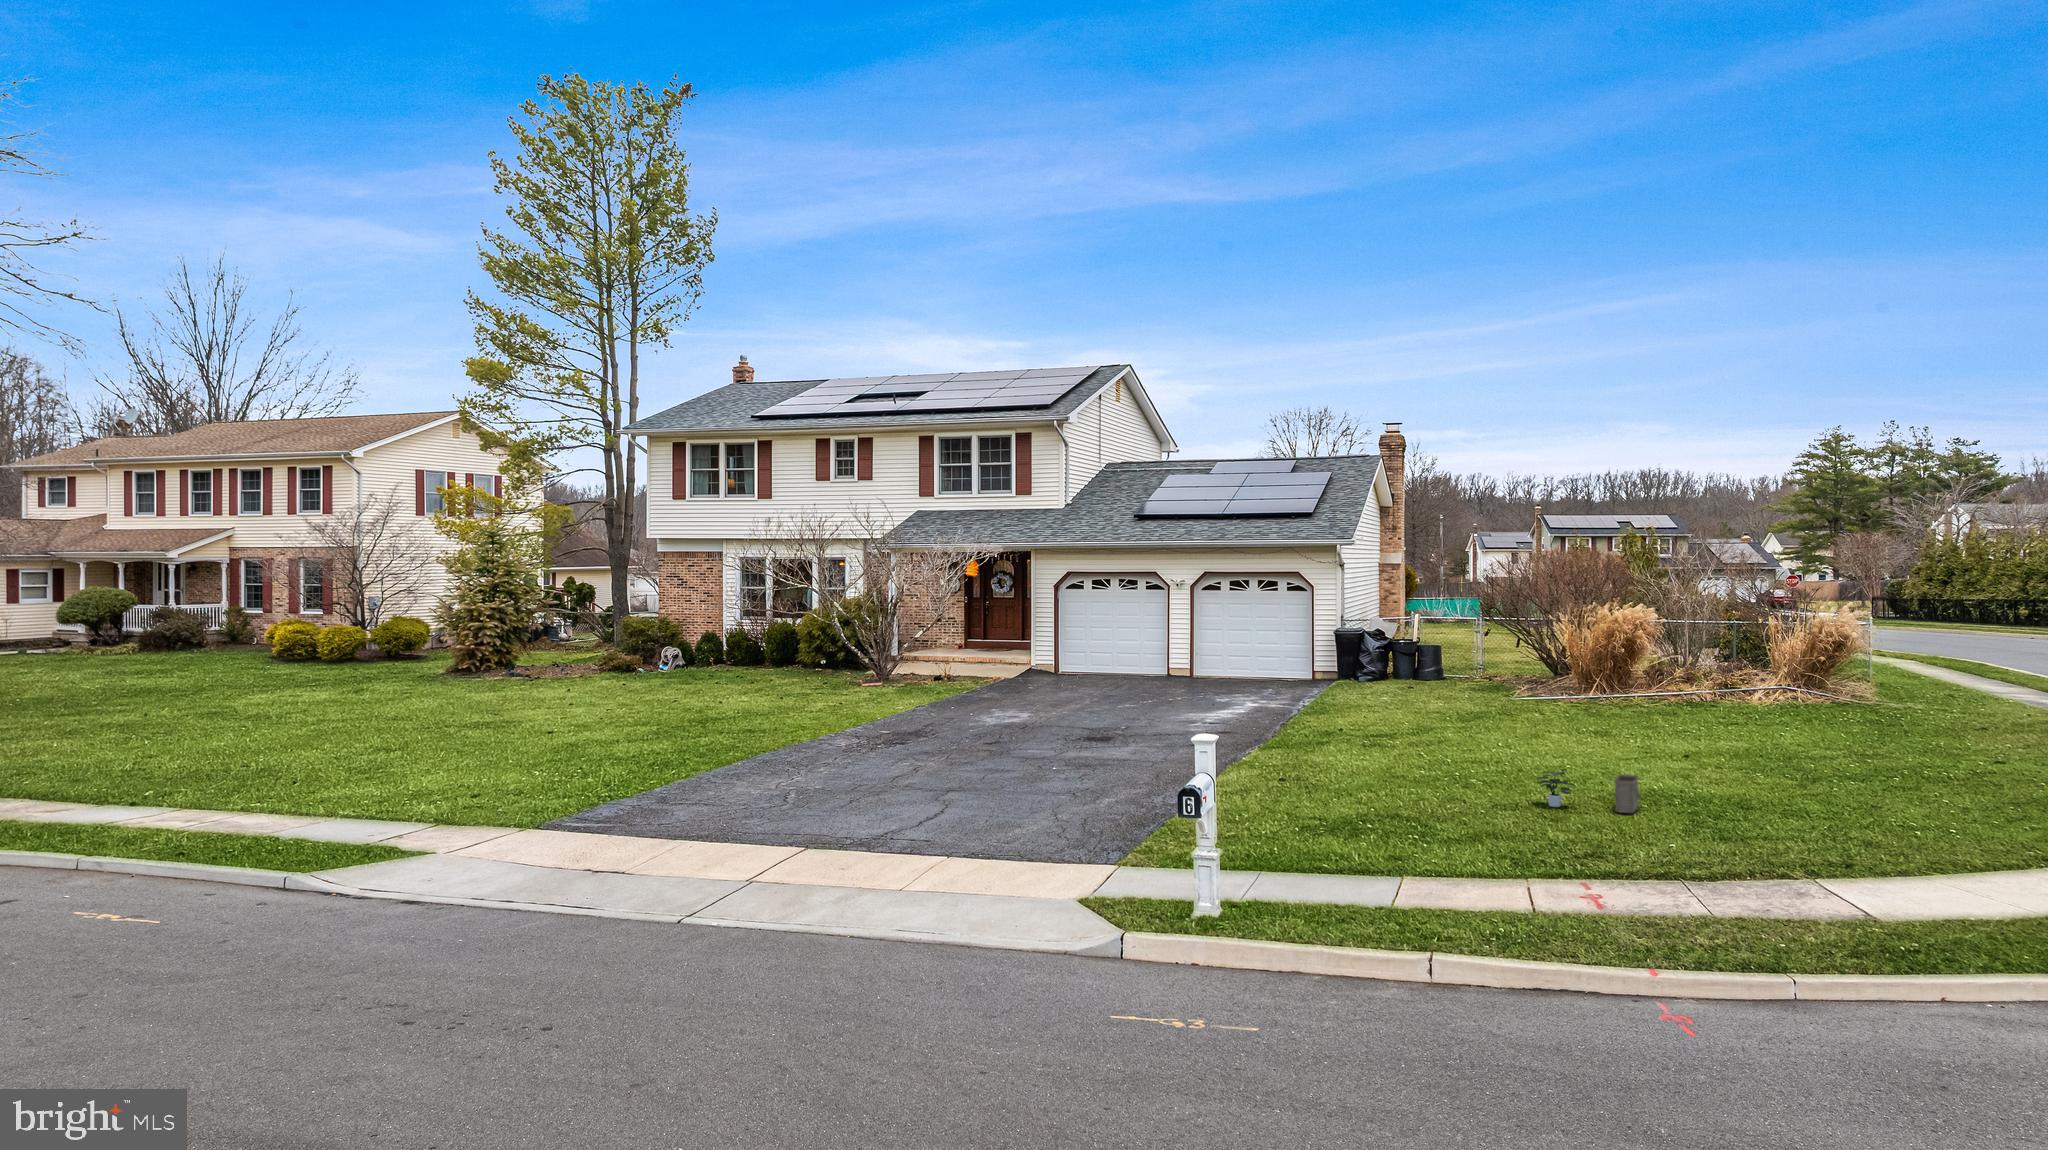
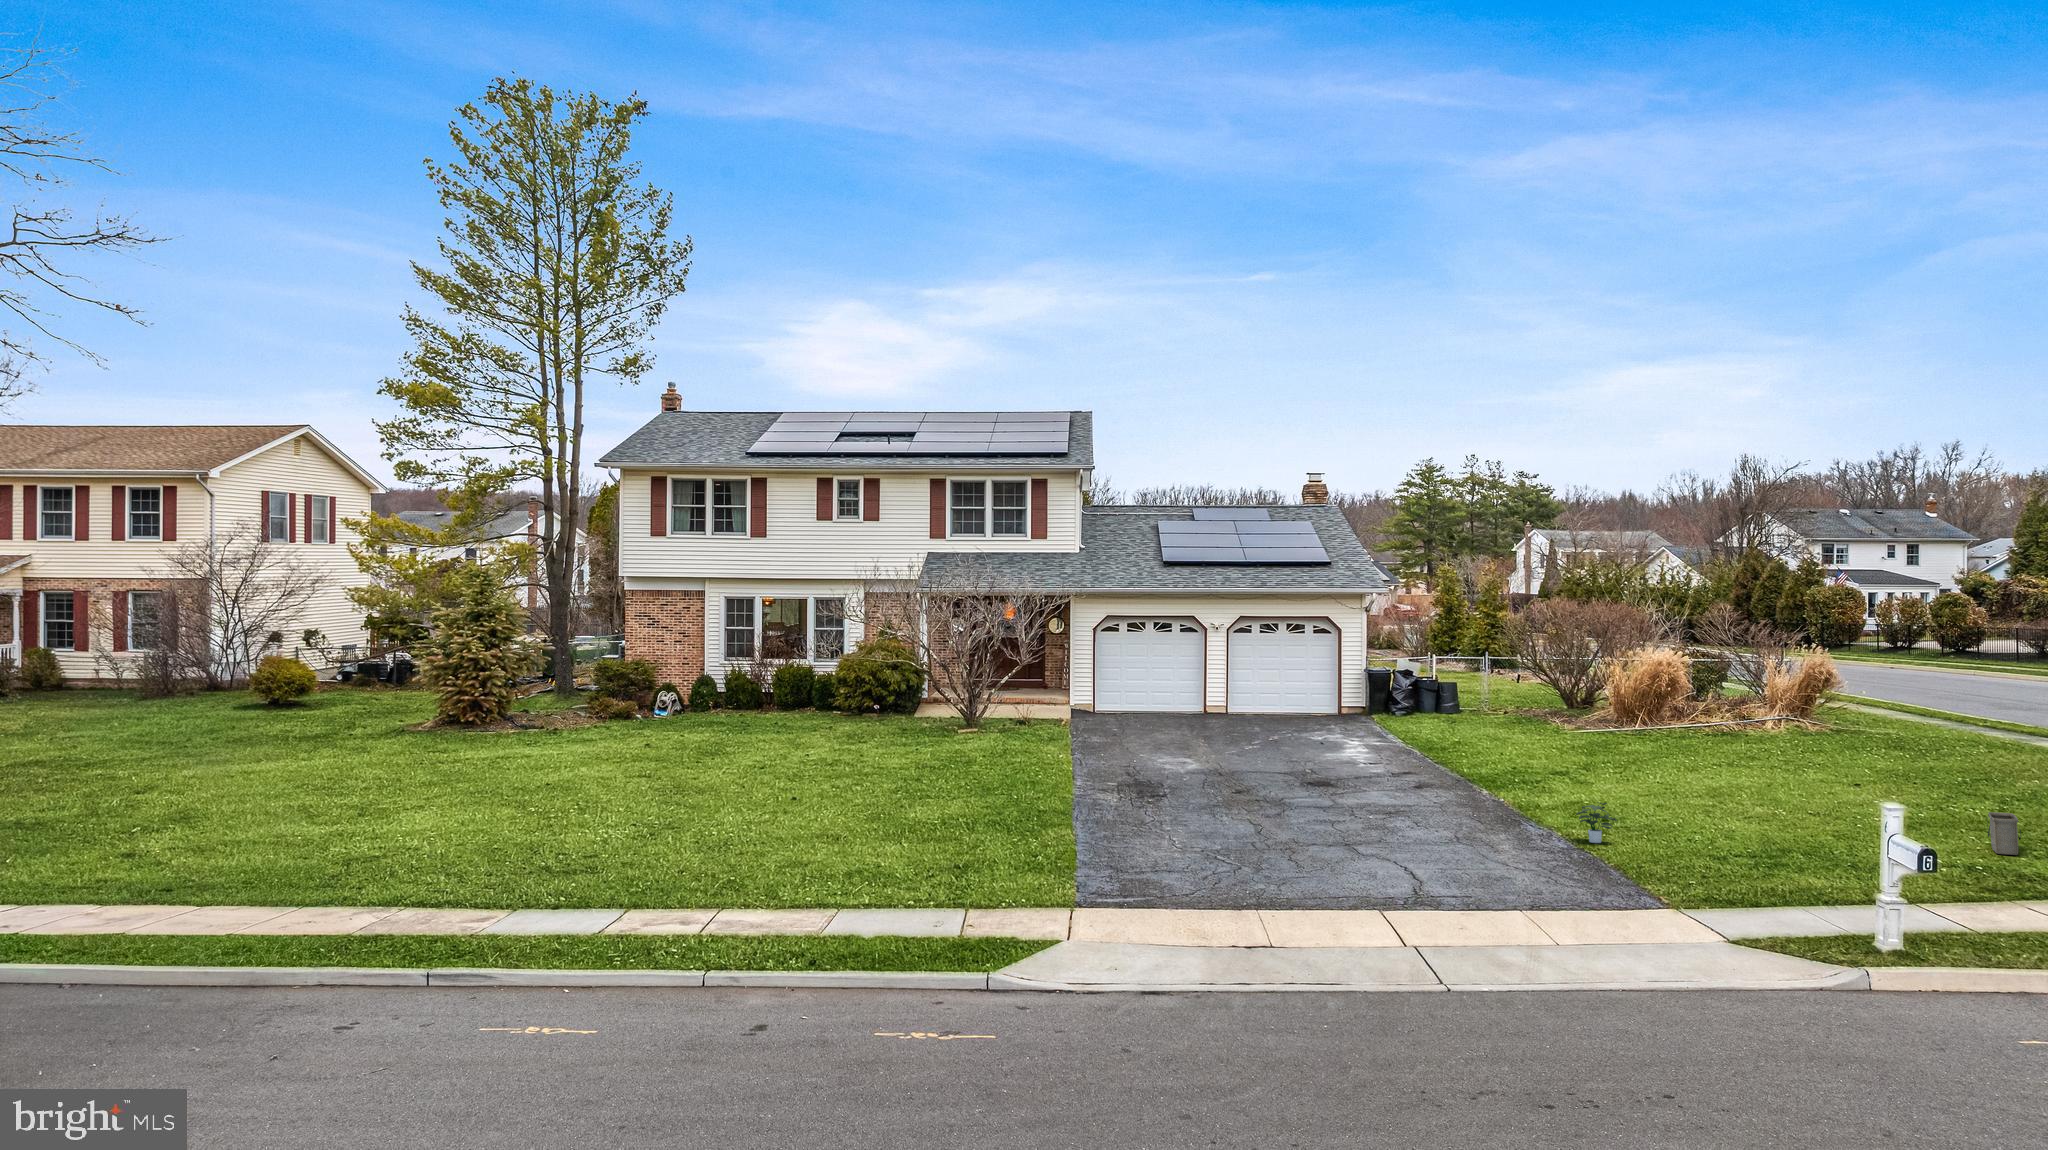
basket: present [1614,774,1639,813] -> present [1988,812,2021,855]

